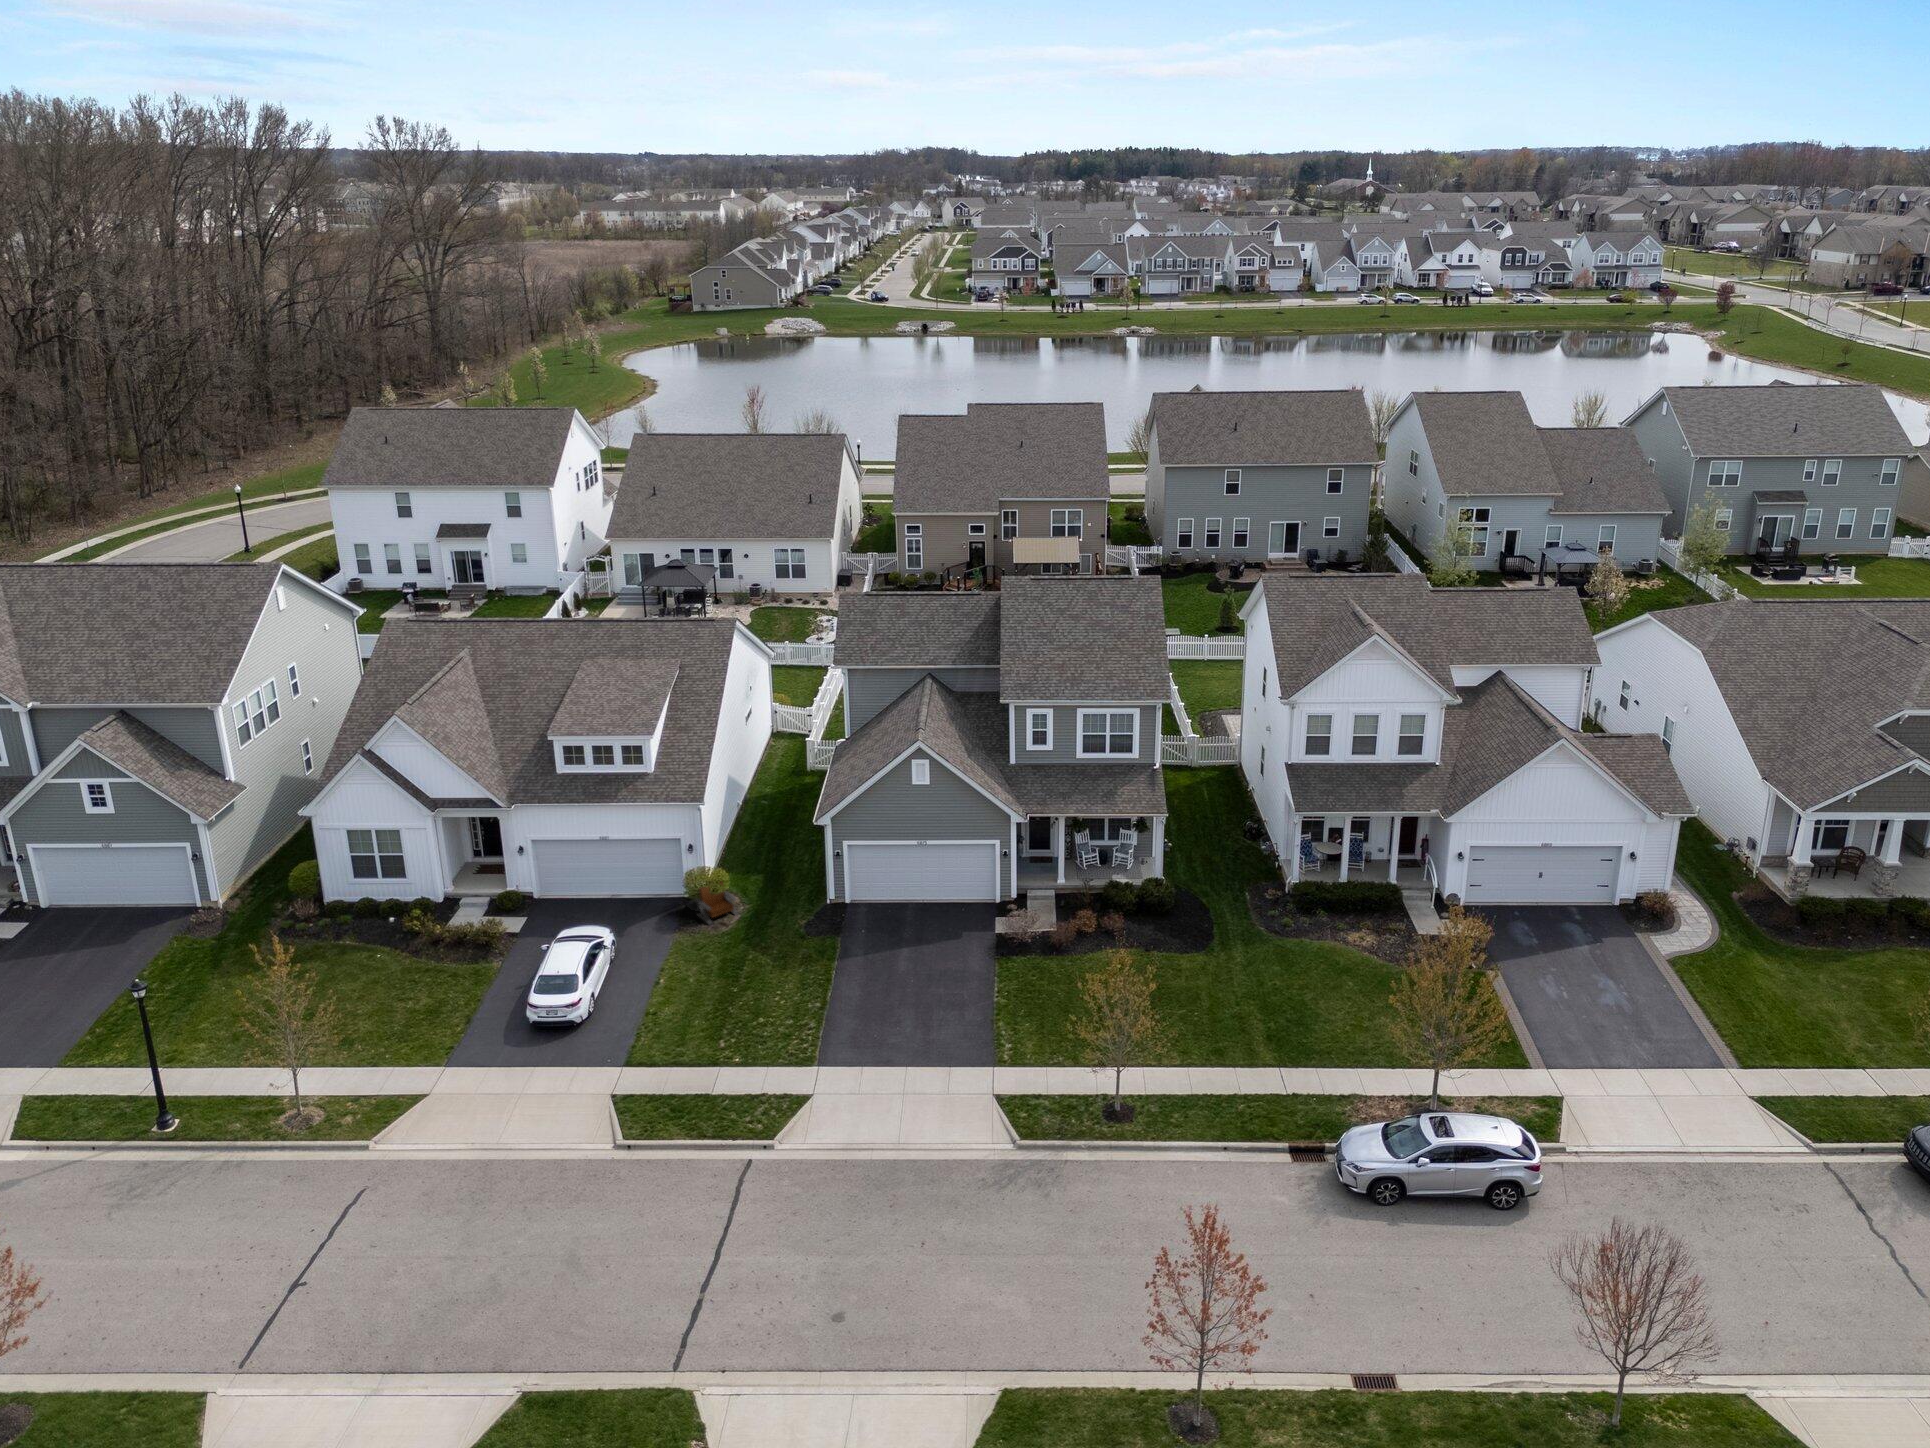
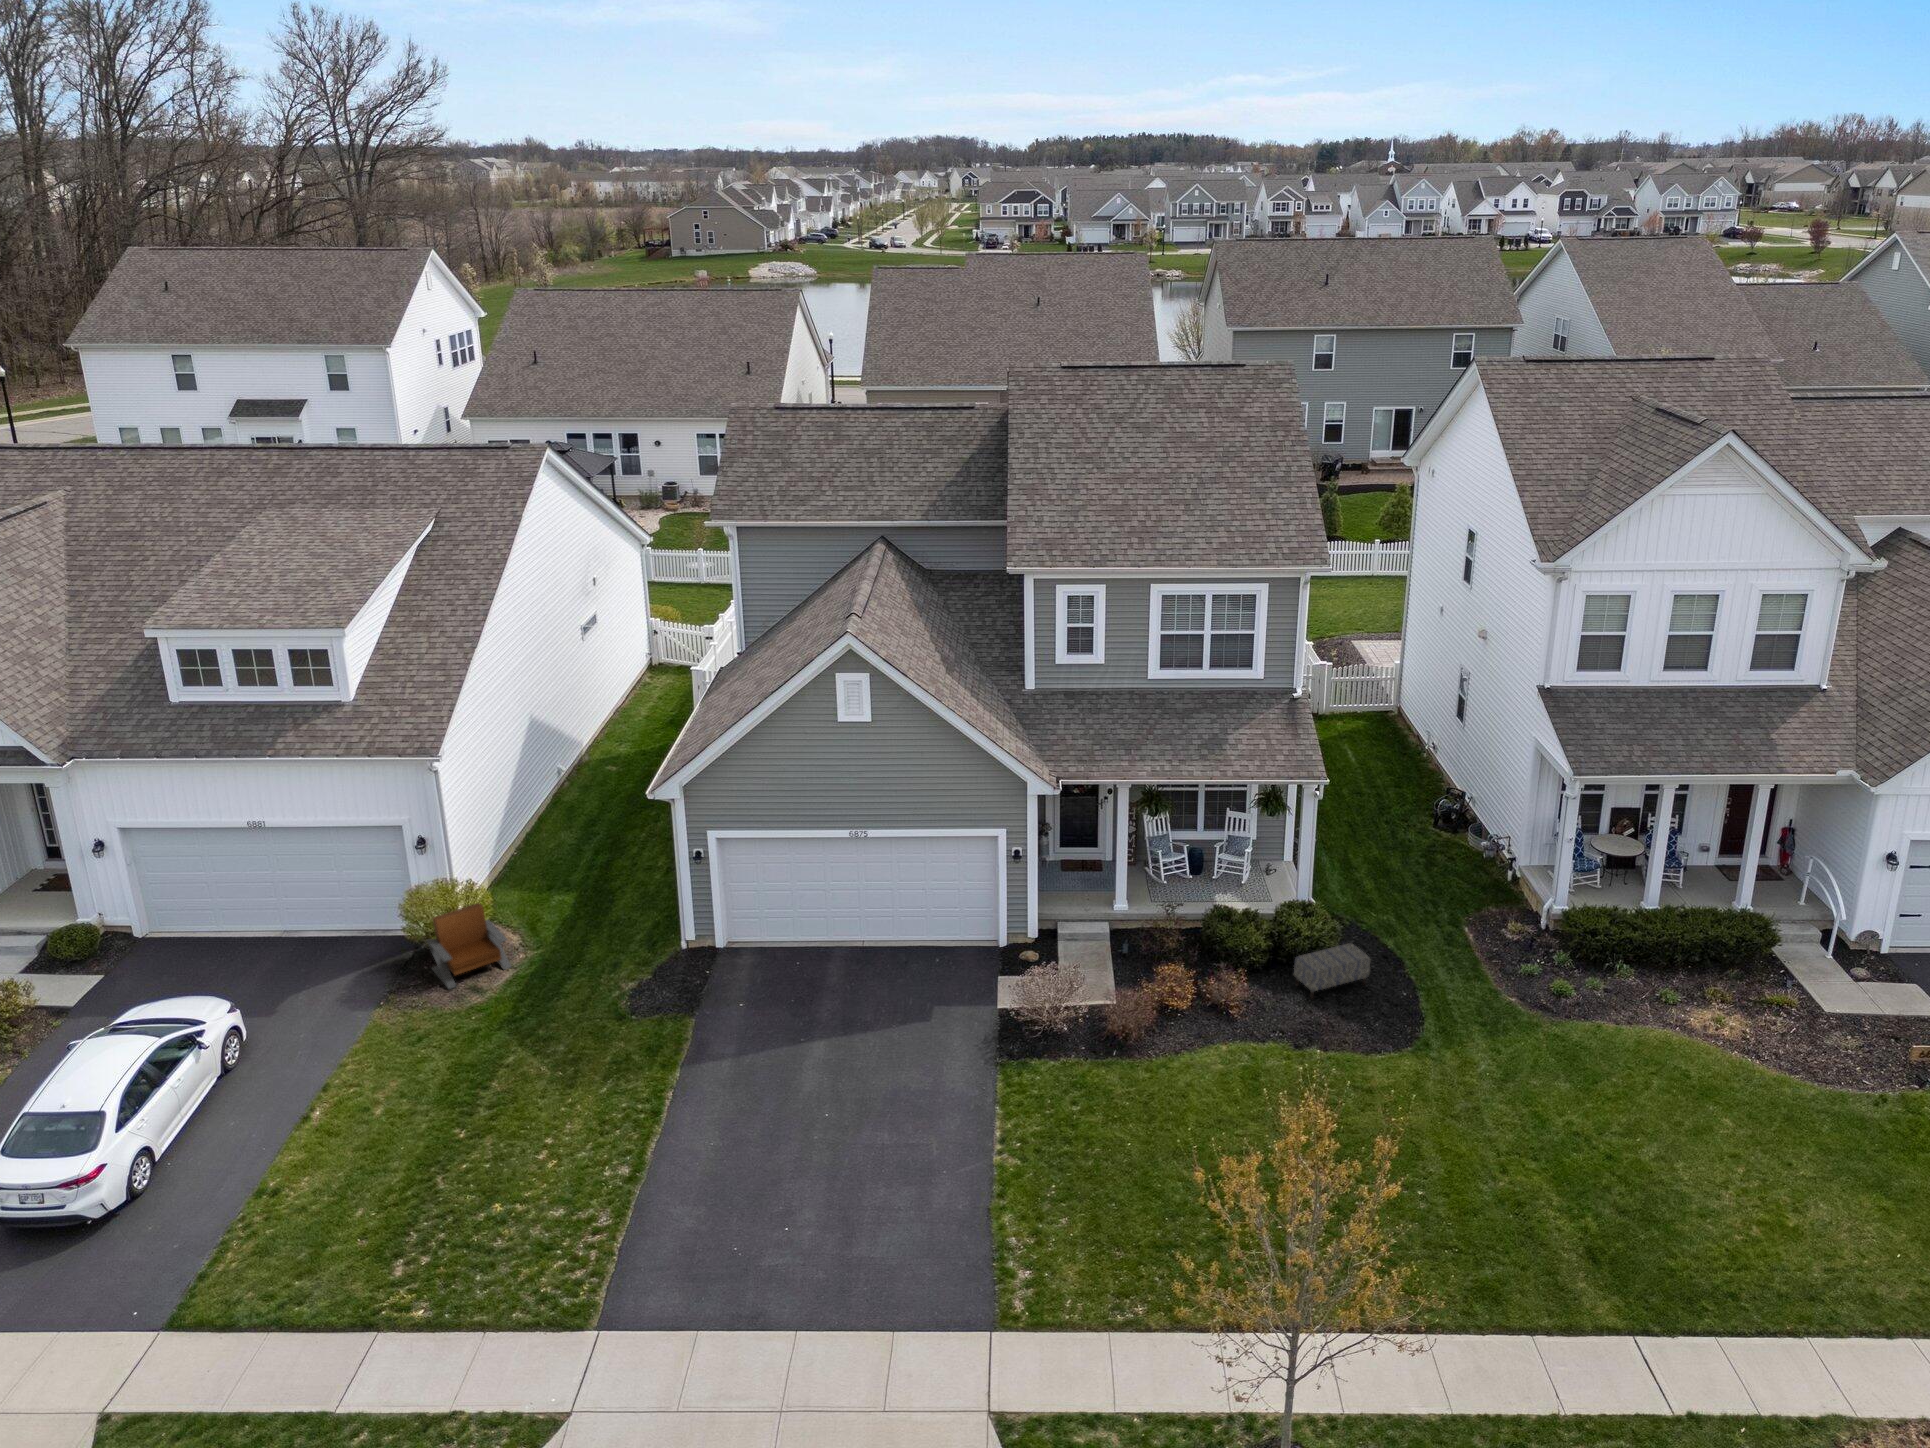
bench: none [1149,901,1188,929] -> present [1294,943,1370,999]

